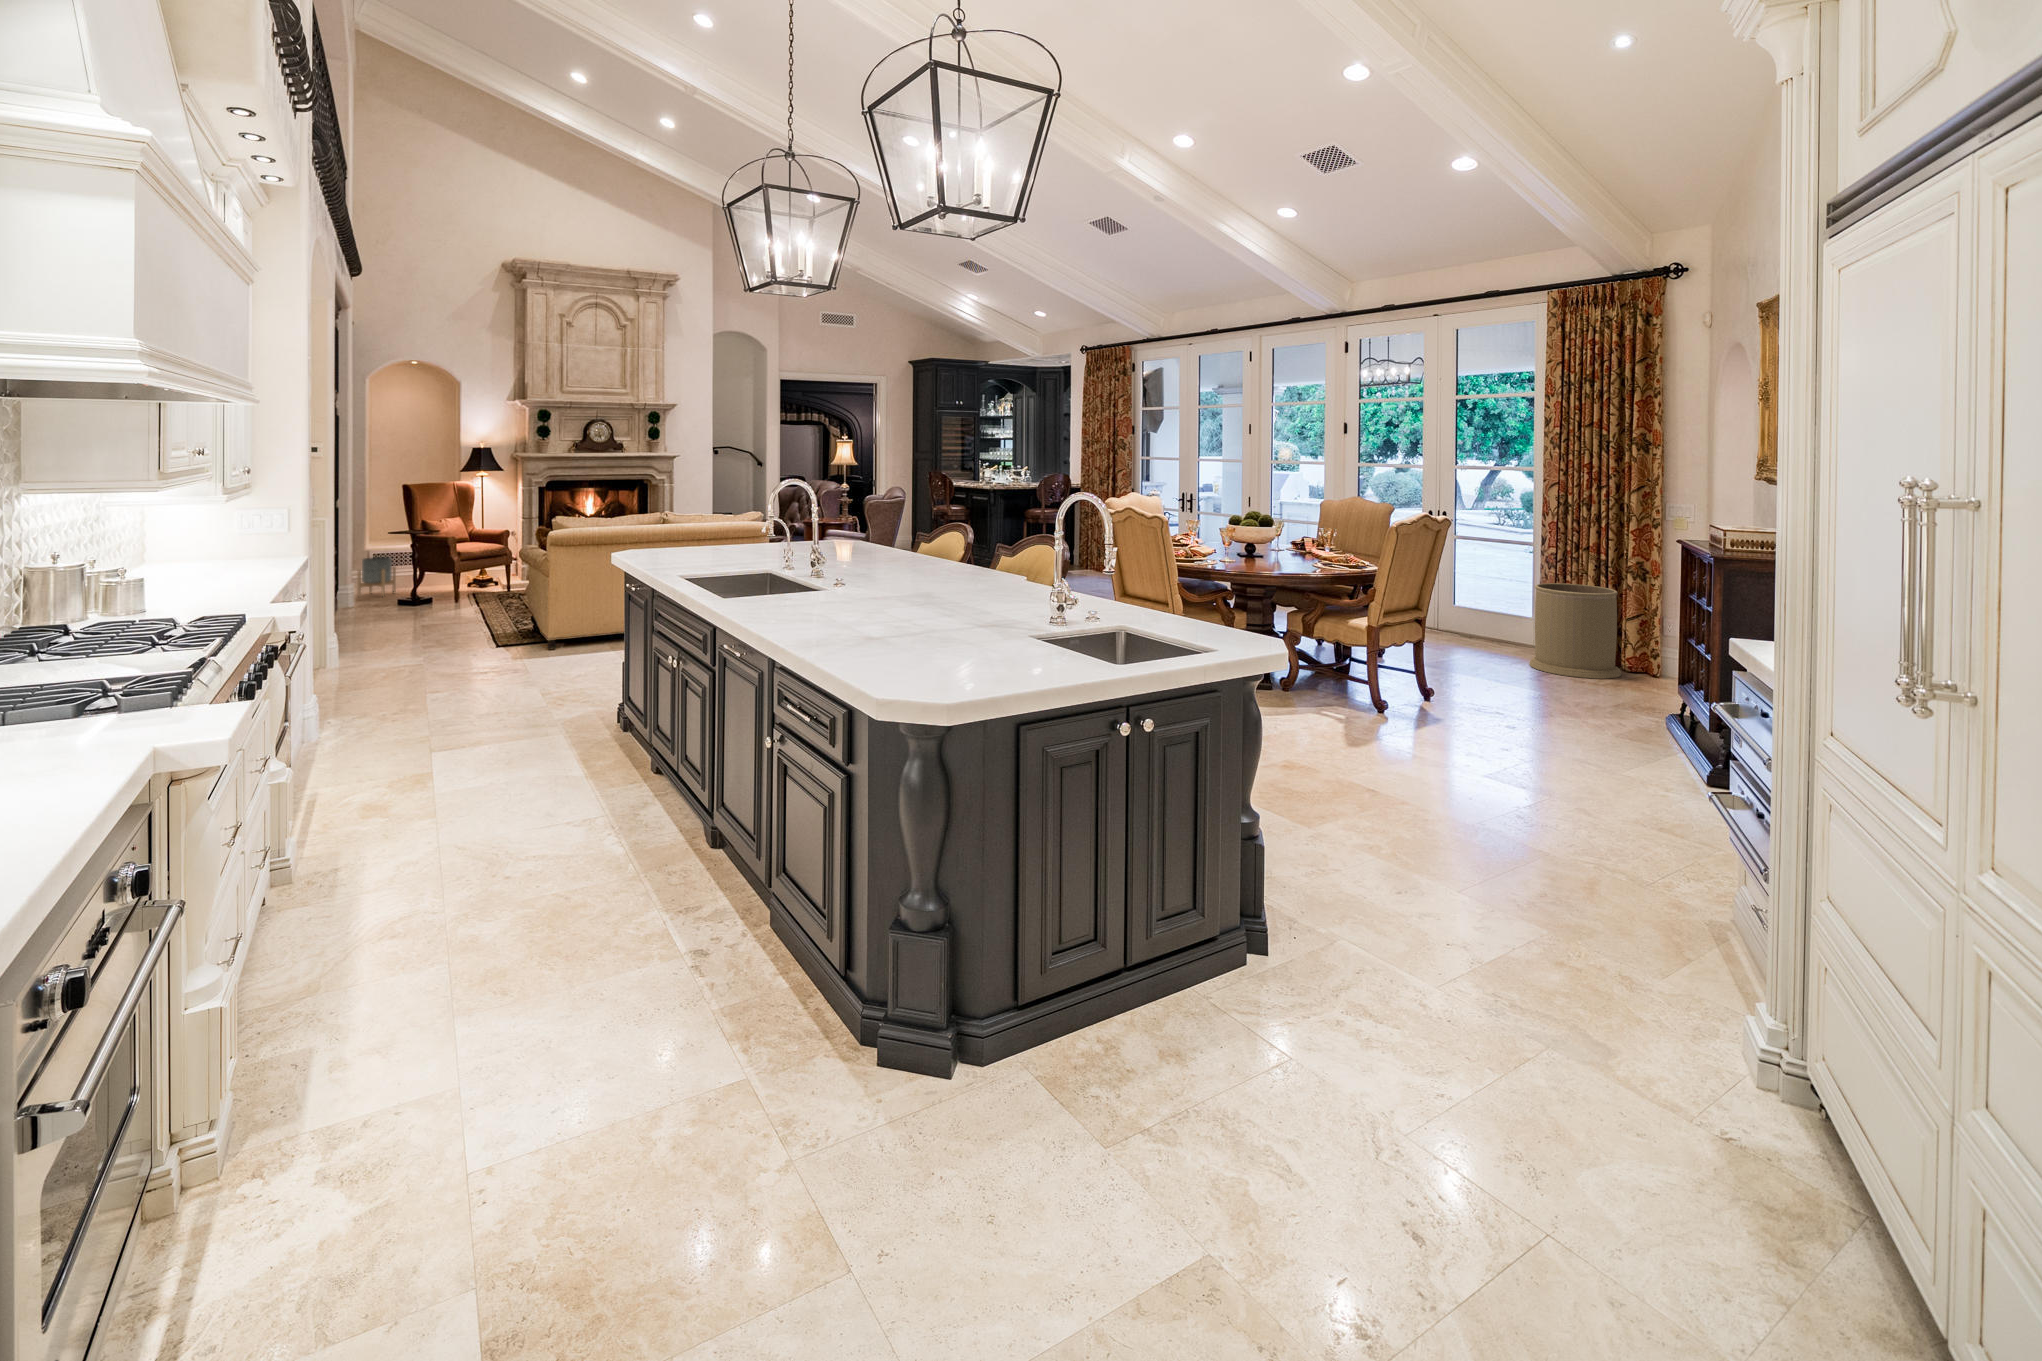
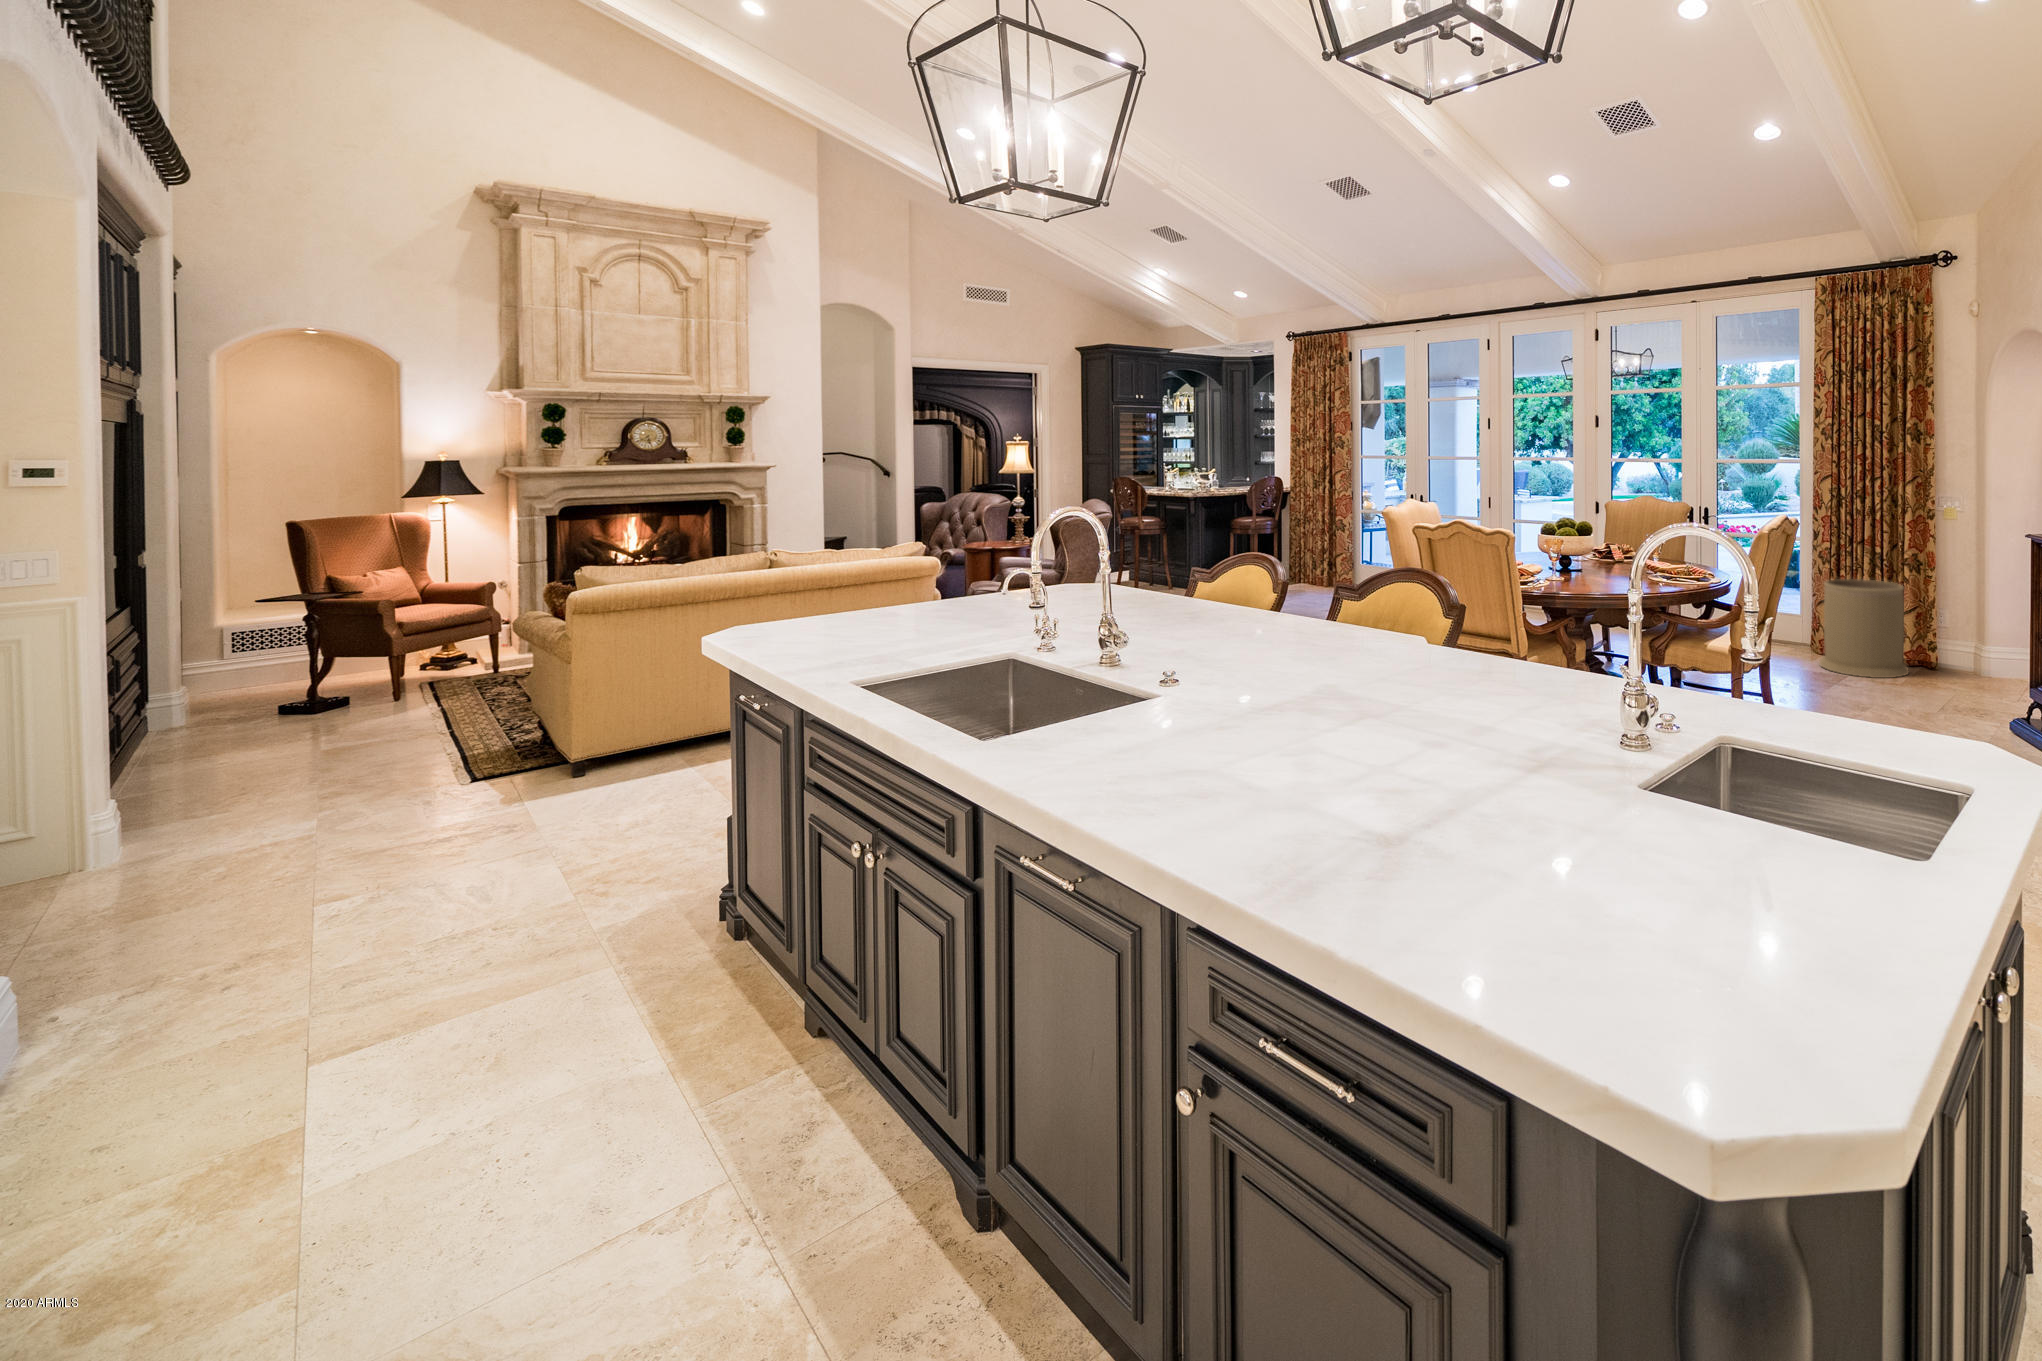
planter: present [357,557,396,597] -> none [195,636,277,705]

